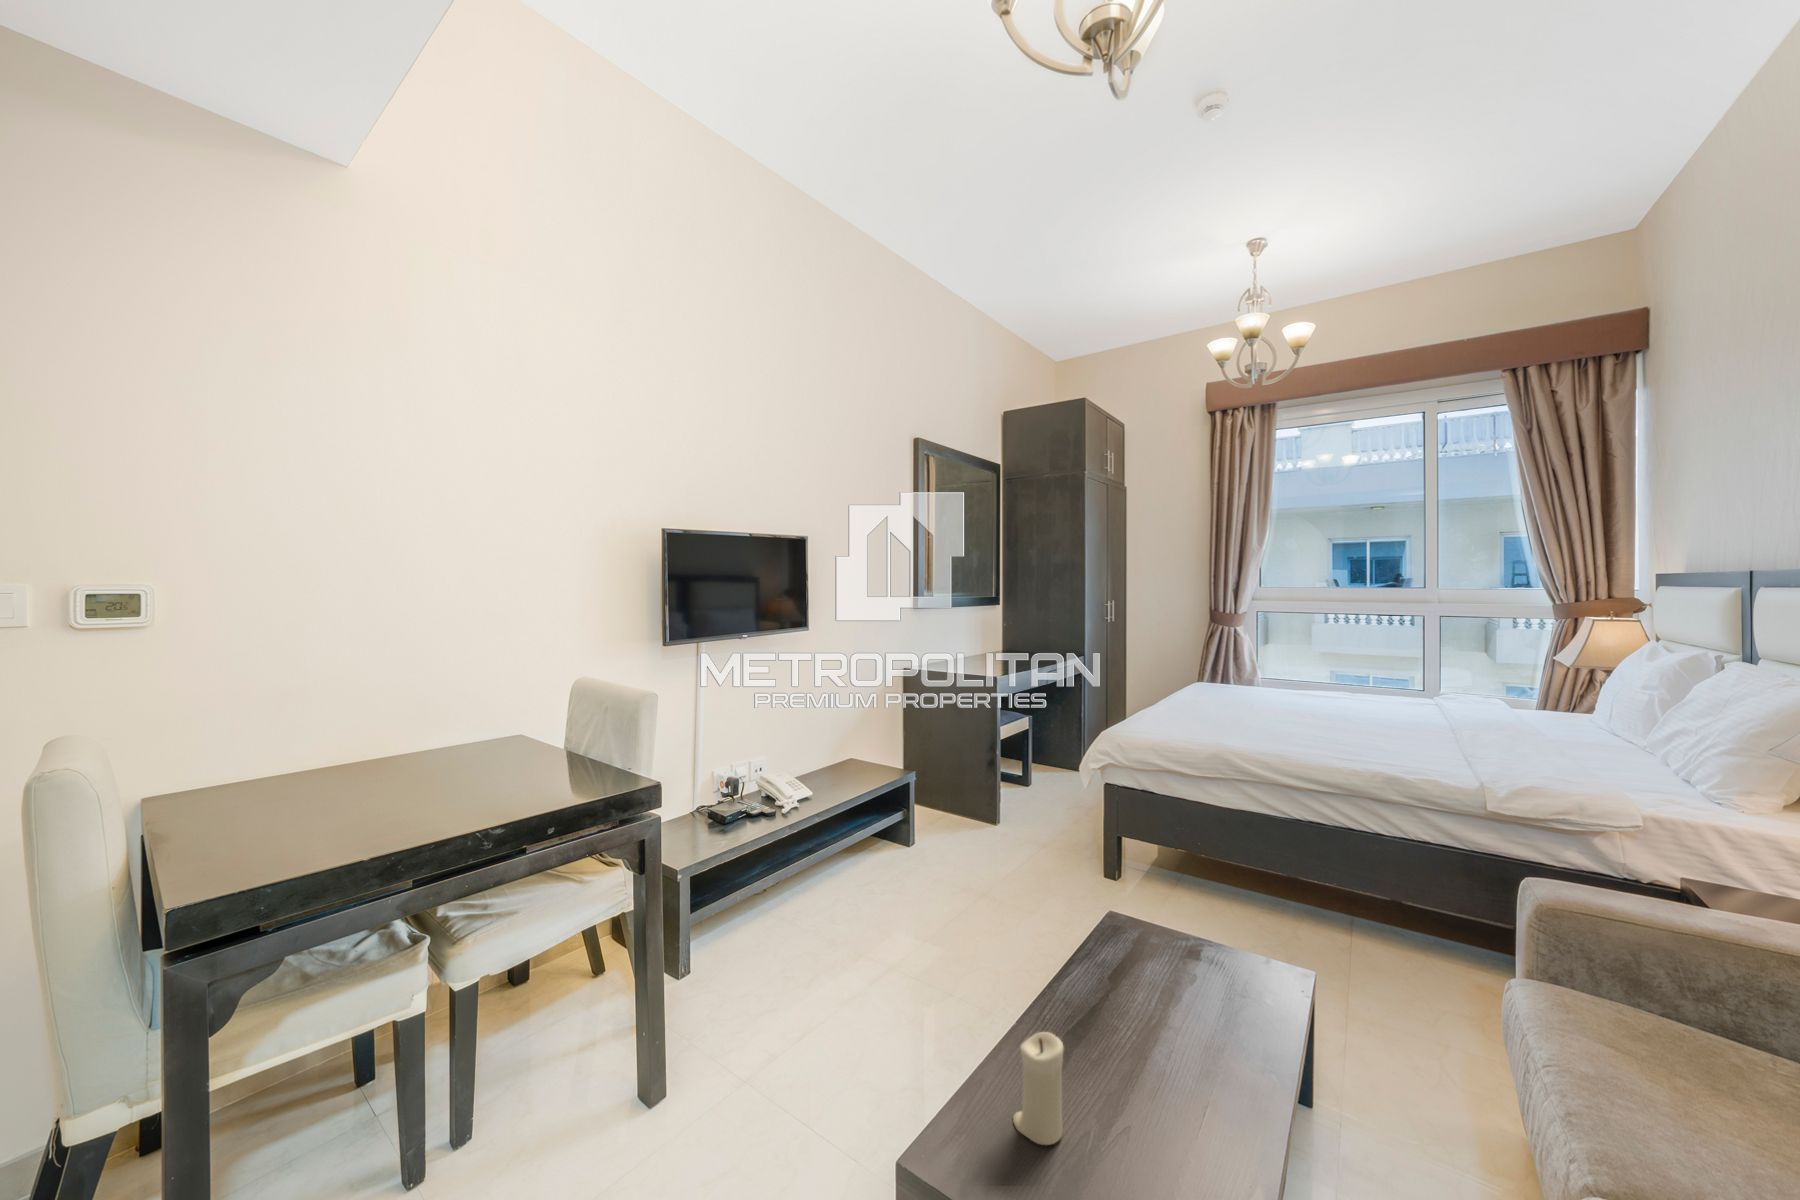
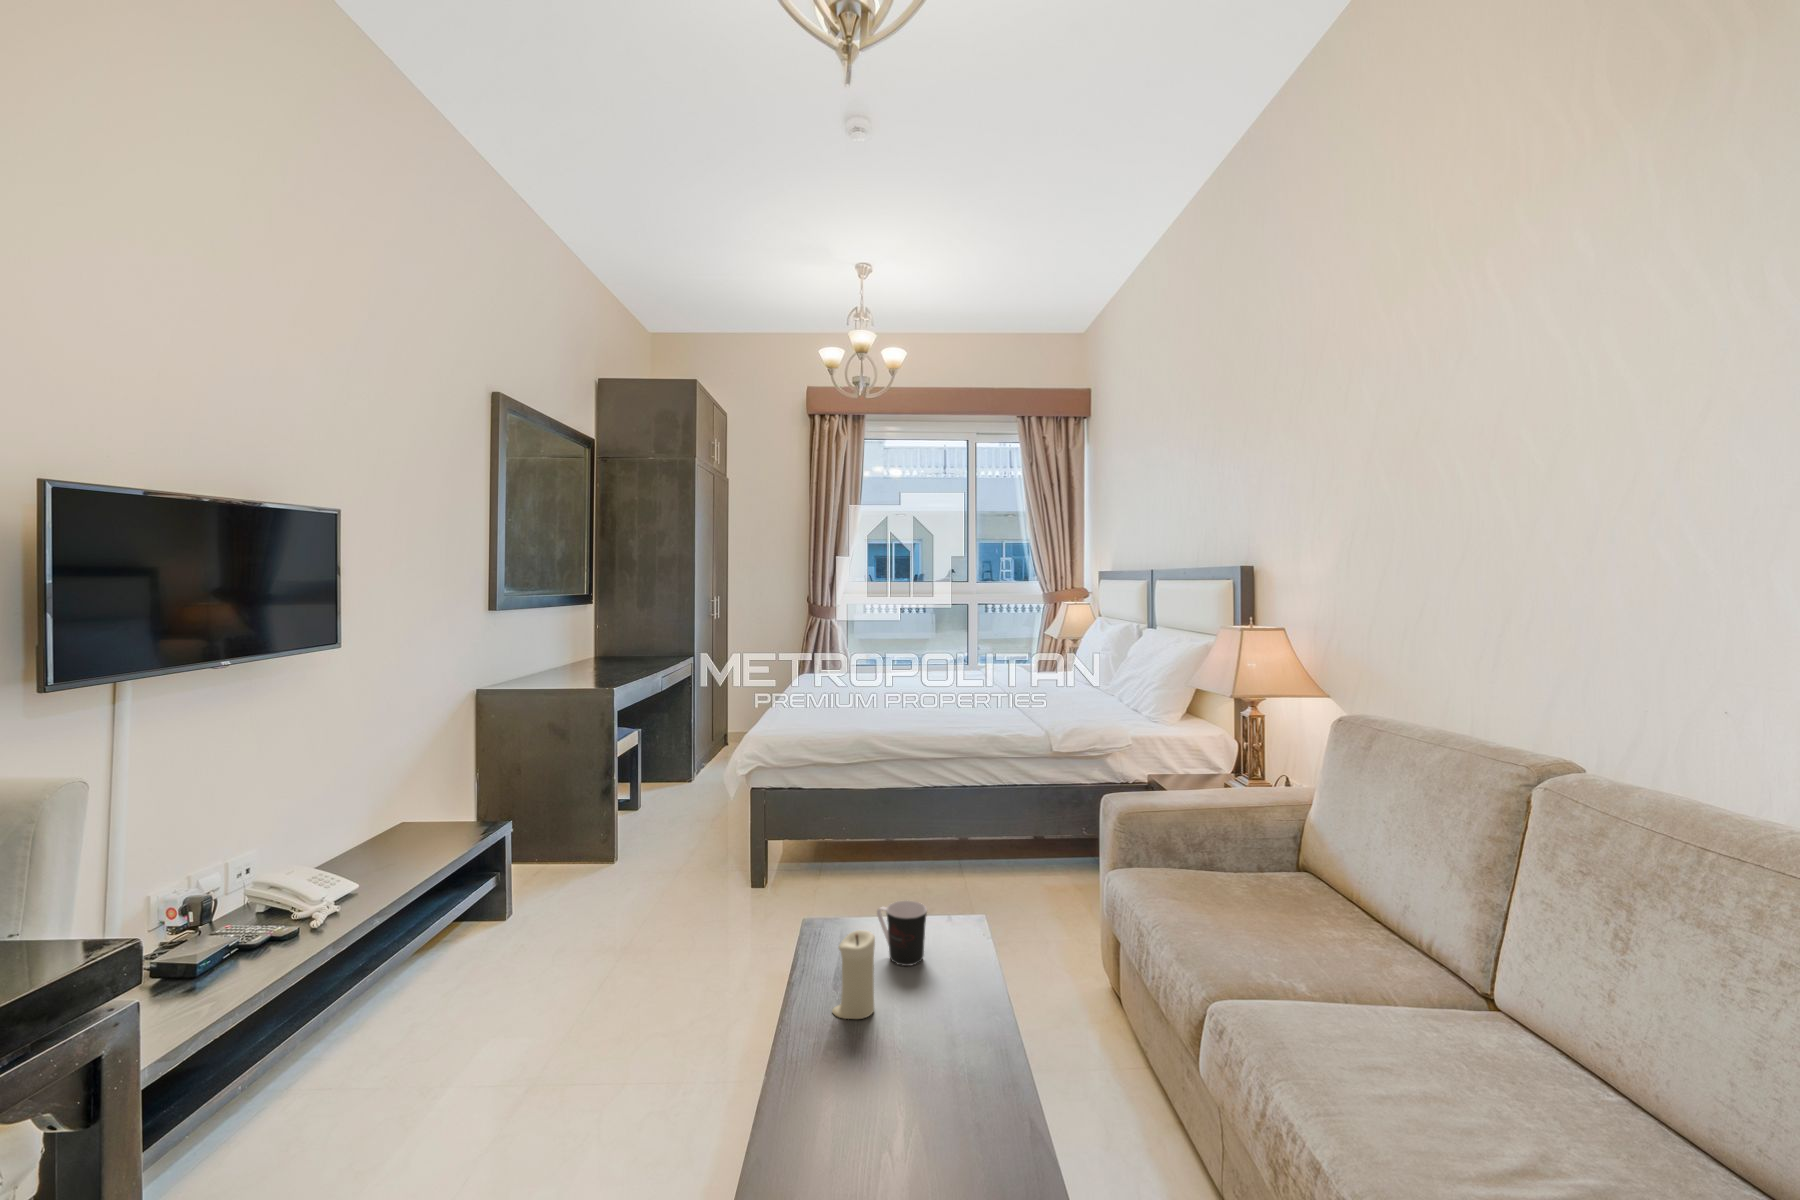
coffee cup: none [1112,1002,1169,1094] -> present [877,901,927,966]

